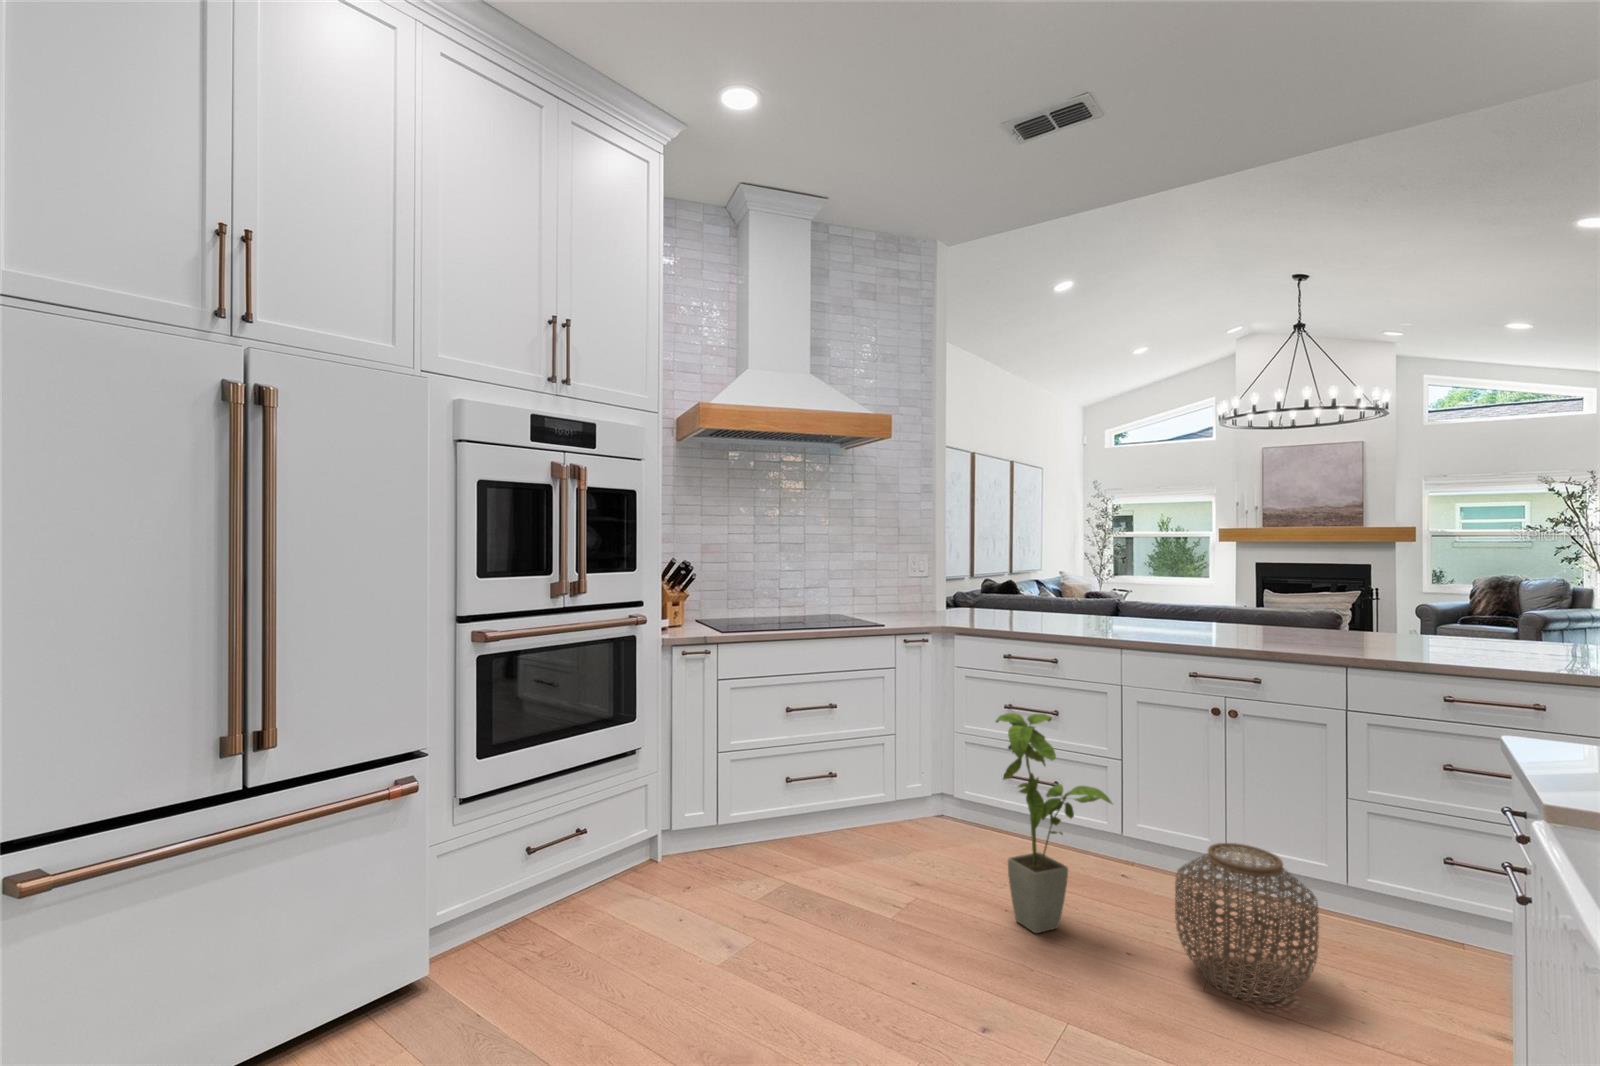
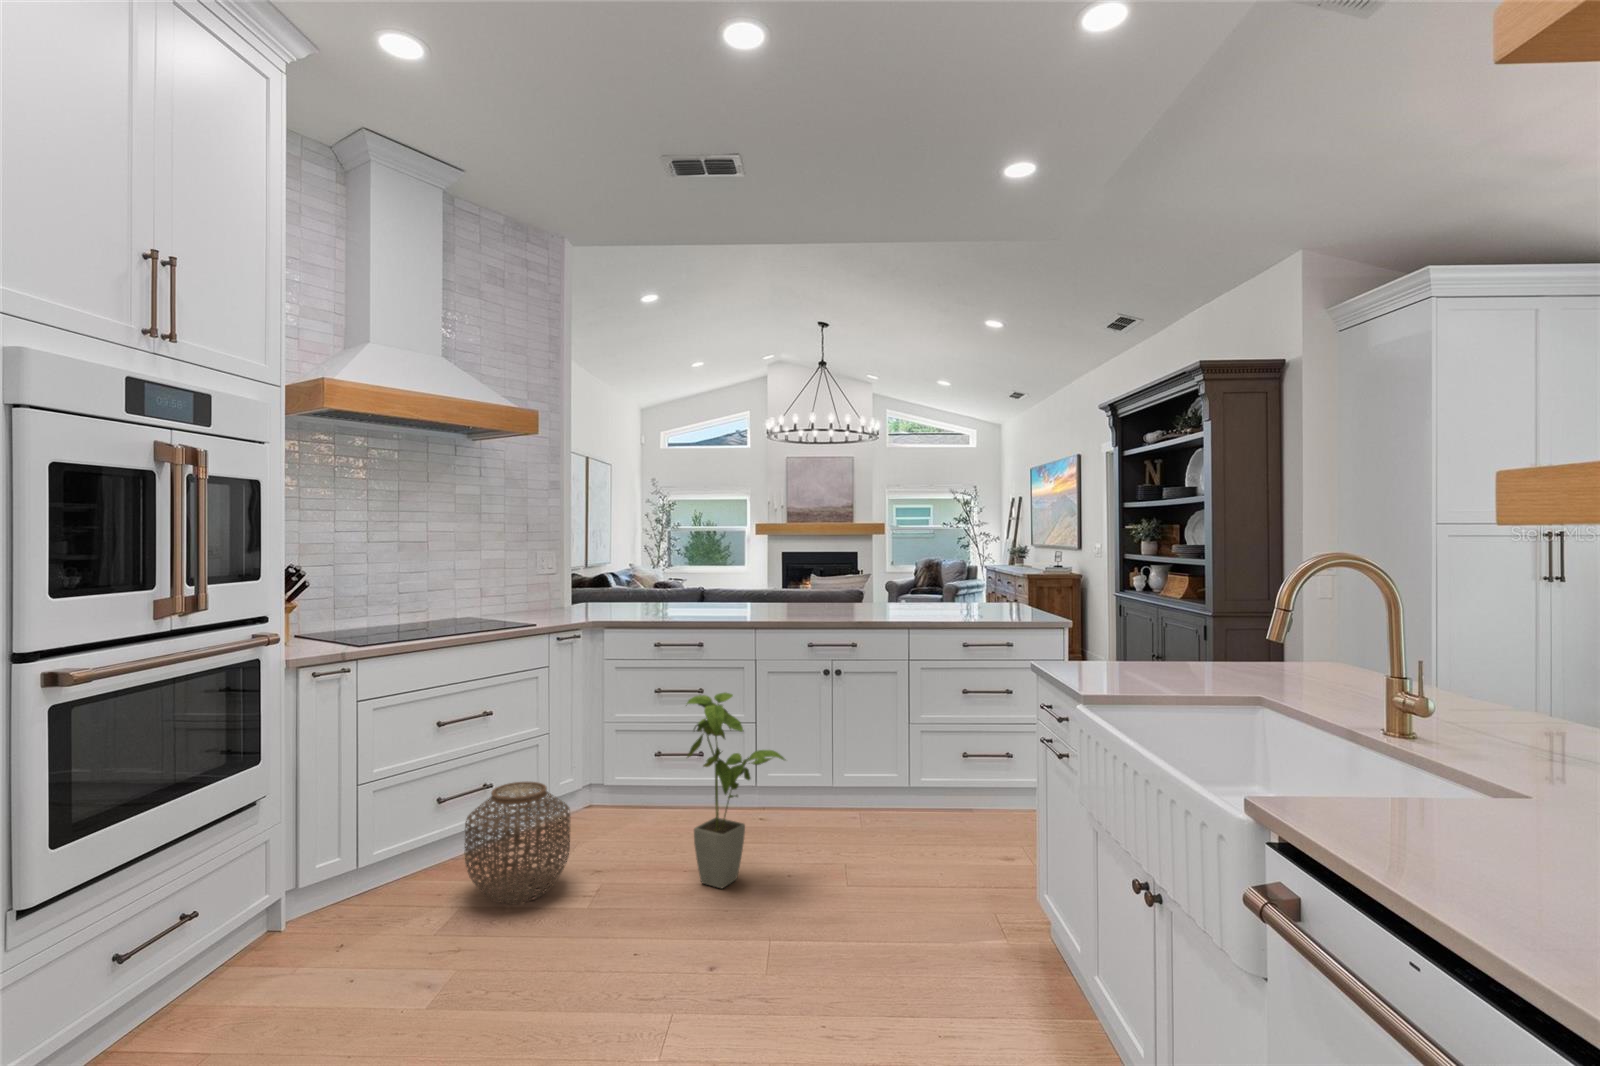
woven basket: present [1175,843,1319,1003] -> present [464,781,570,904]

